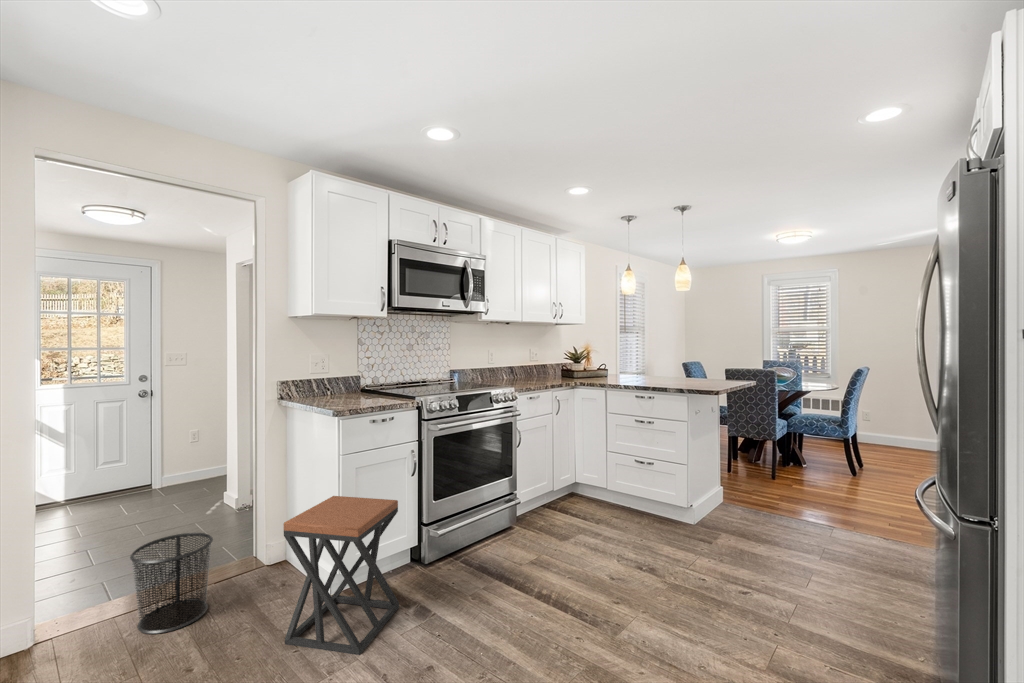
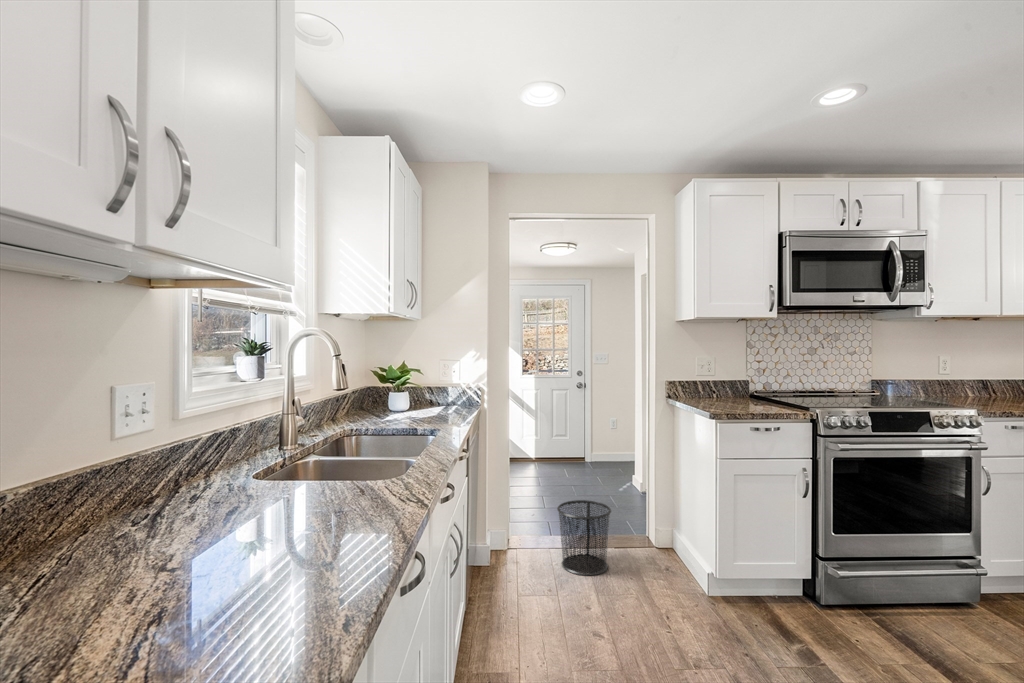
stool: present [284,496,399,655] -> none [661,498,780,663]

